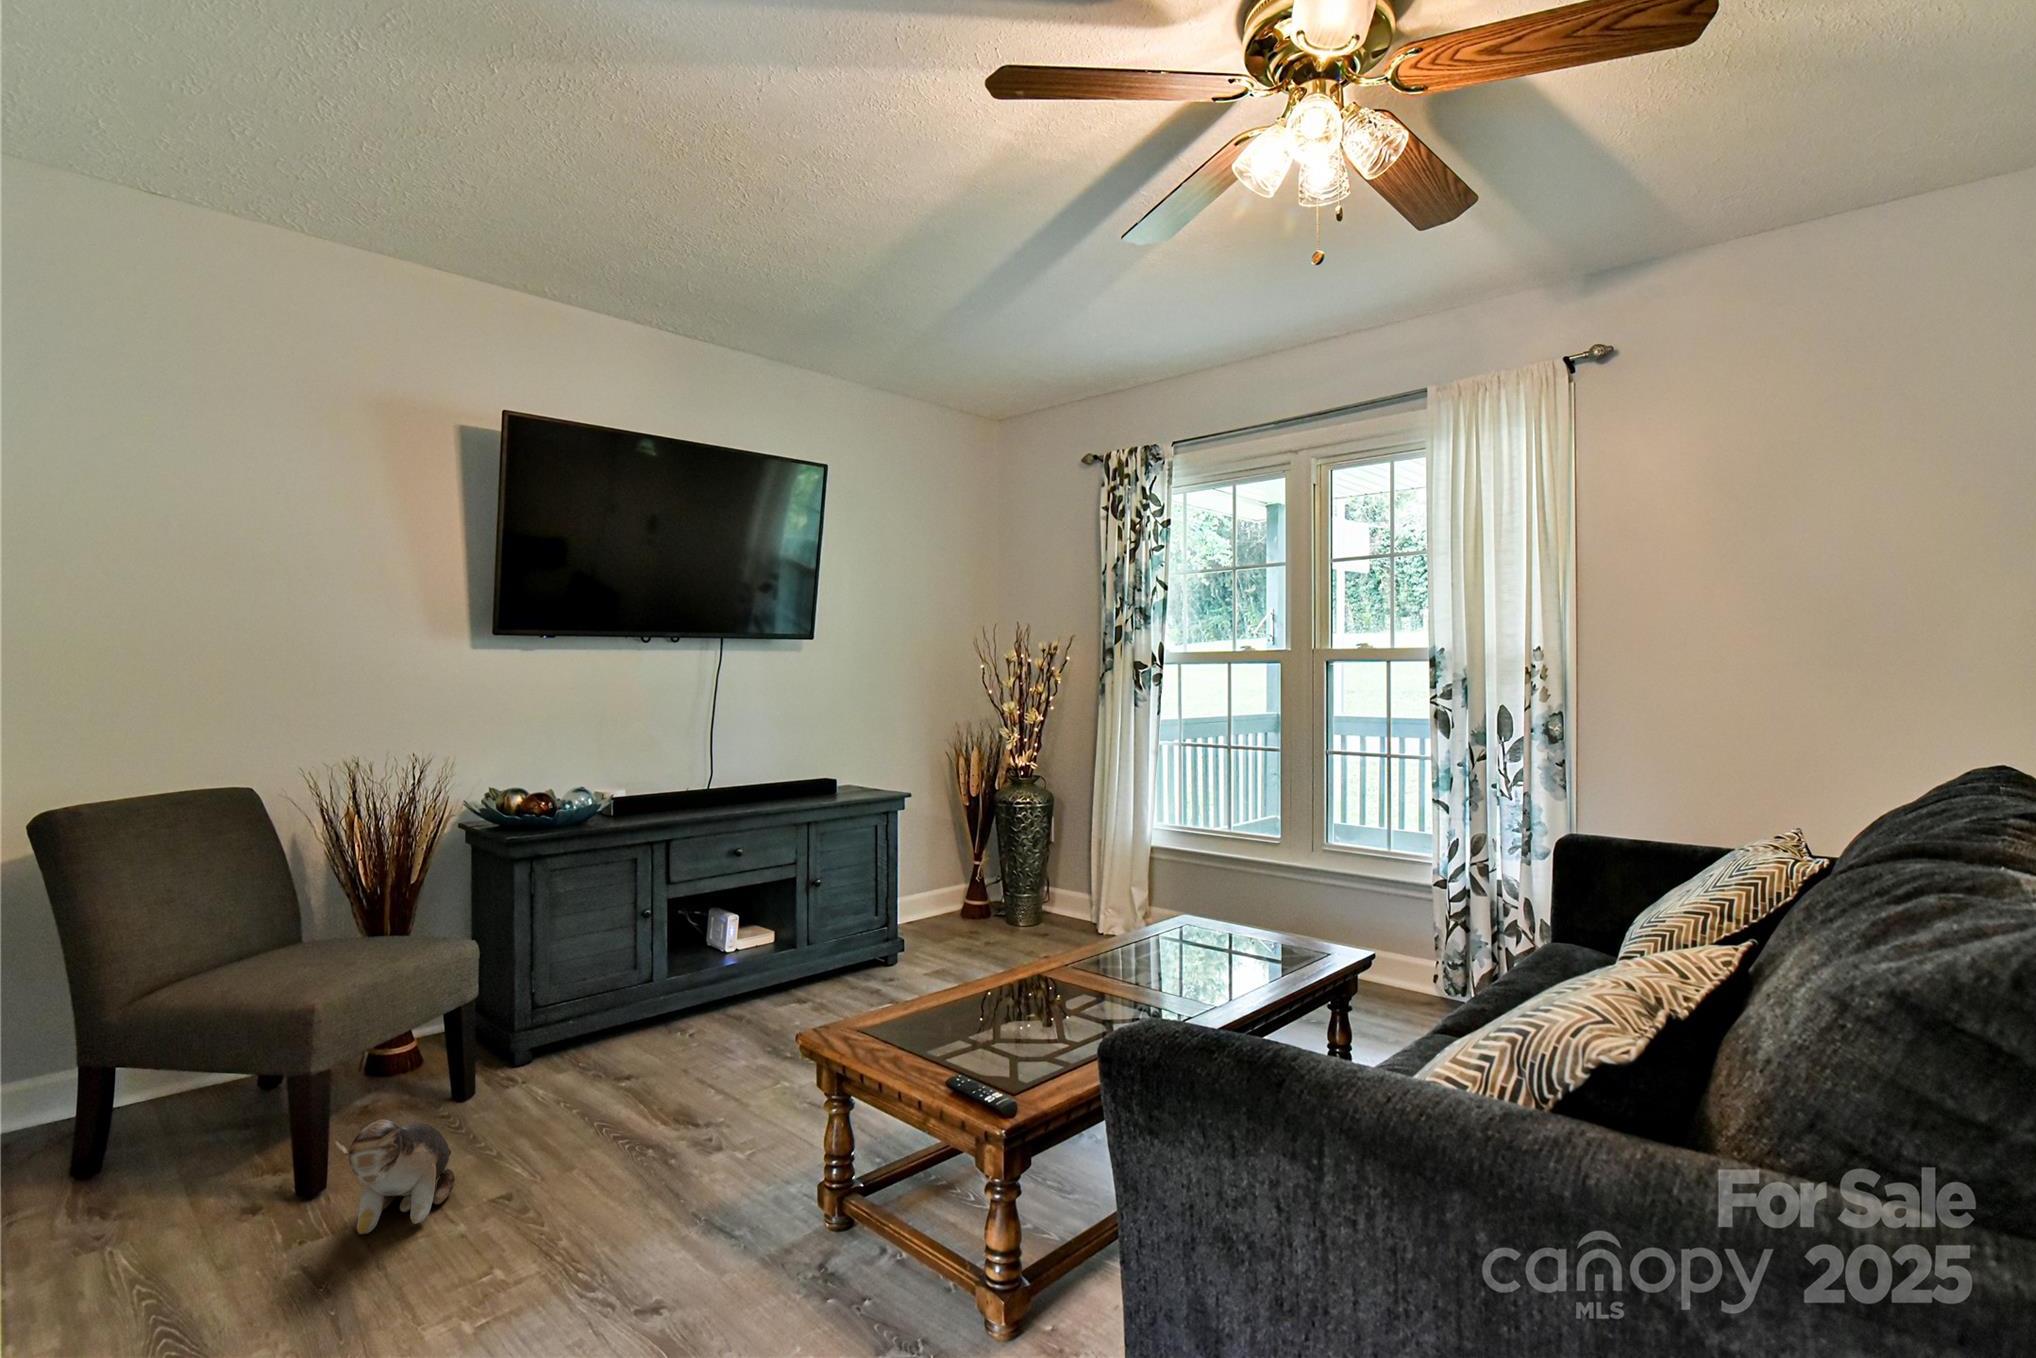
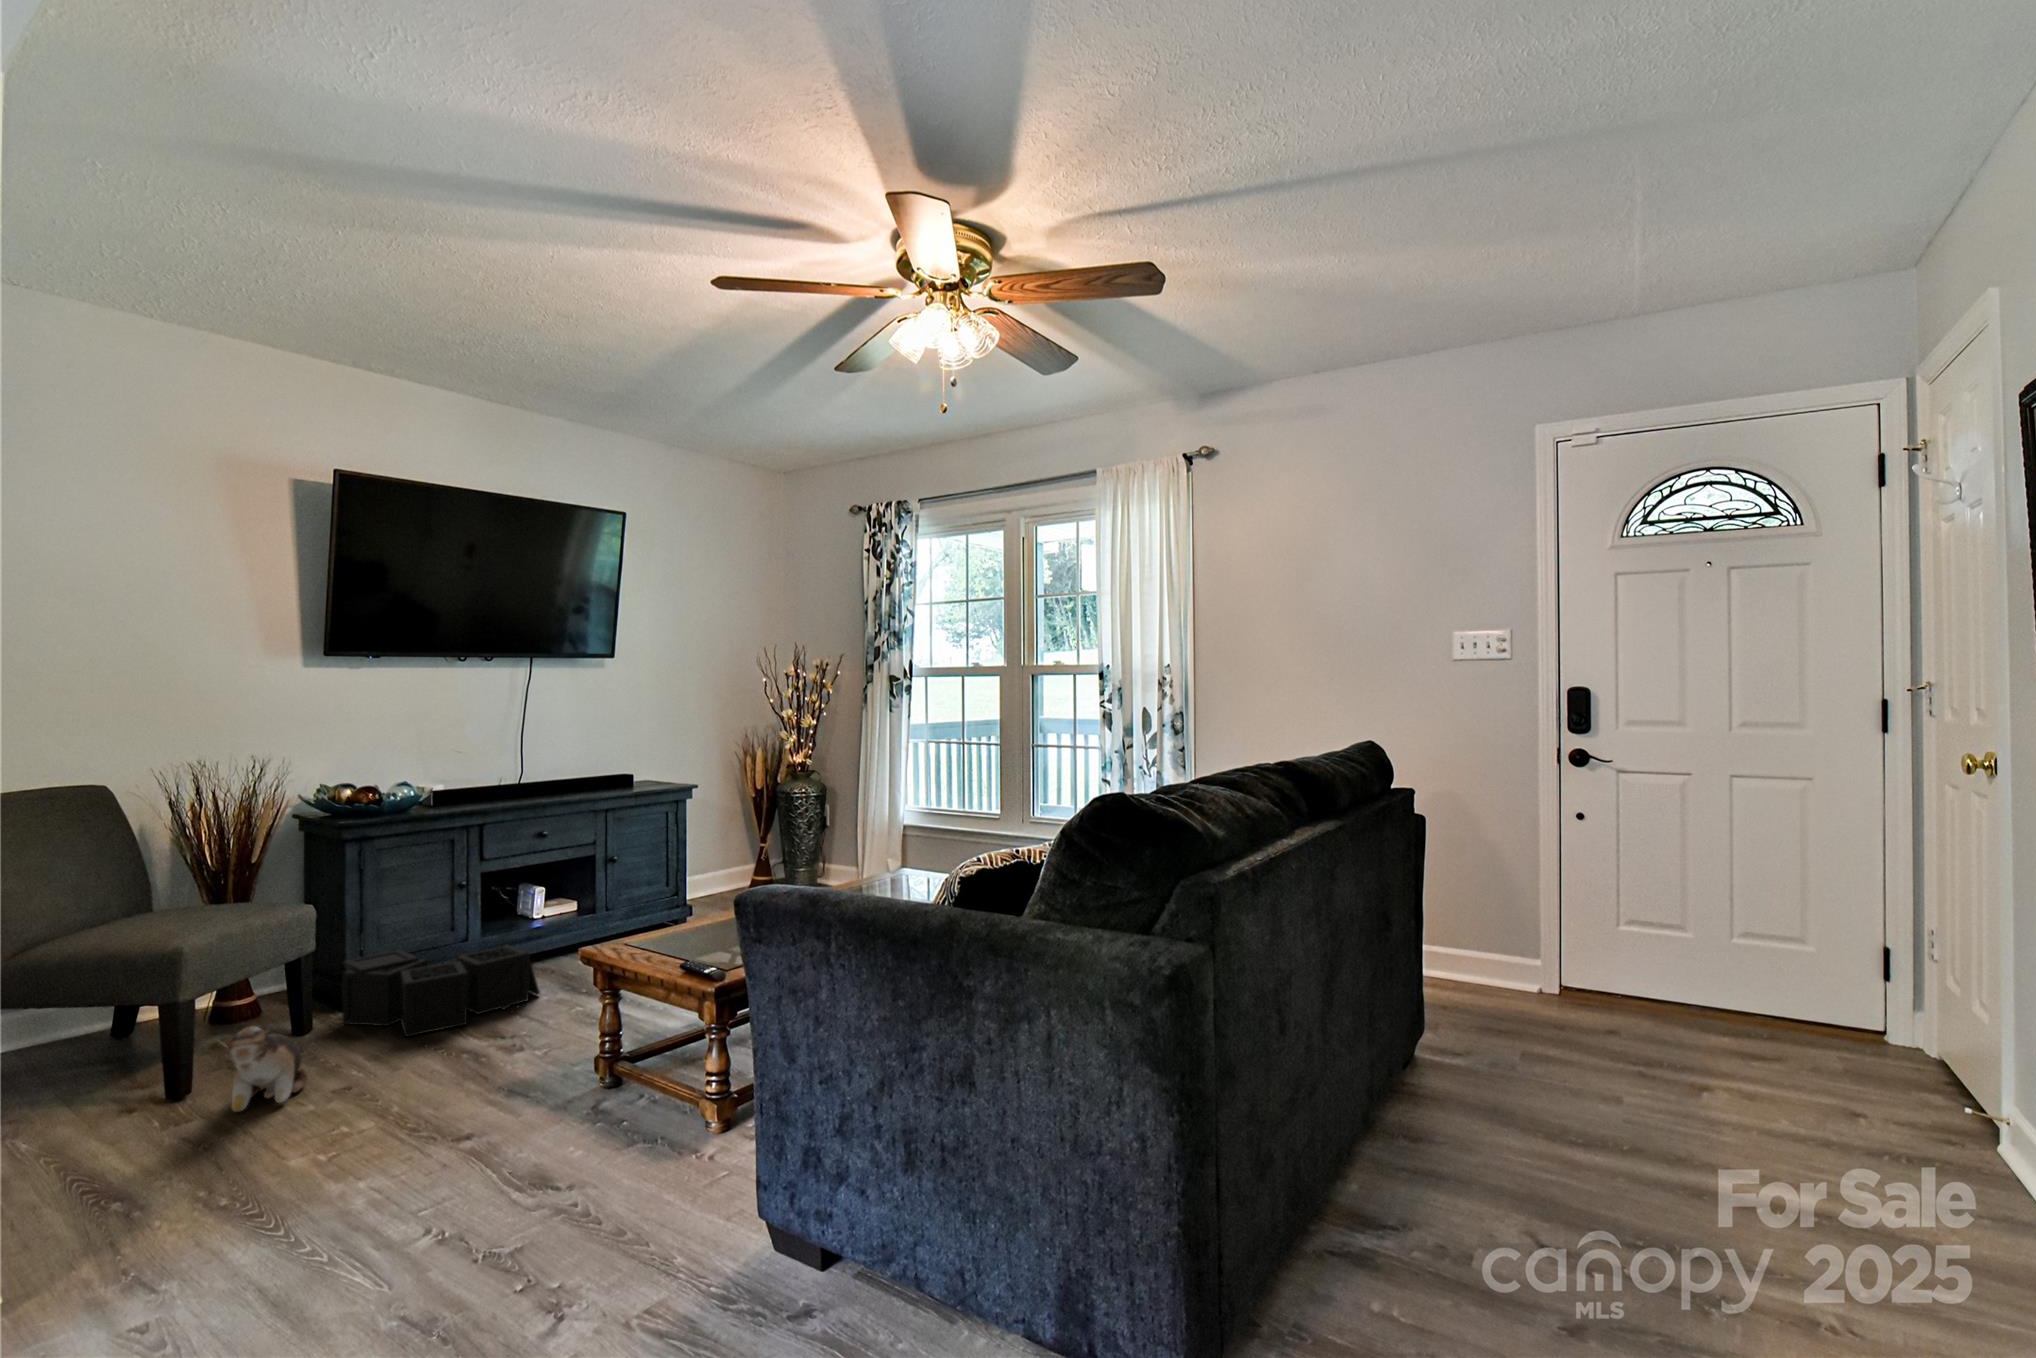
storage bin: none [509,990,737,1116] -> present [342,945,540,1037]

